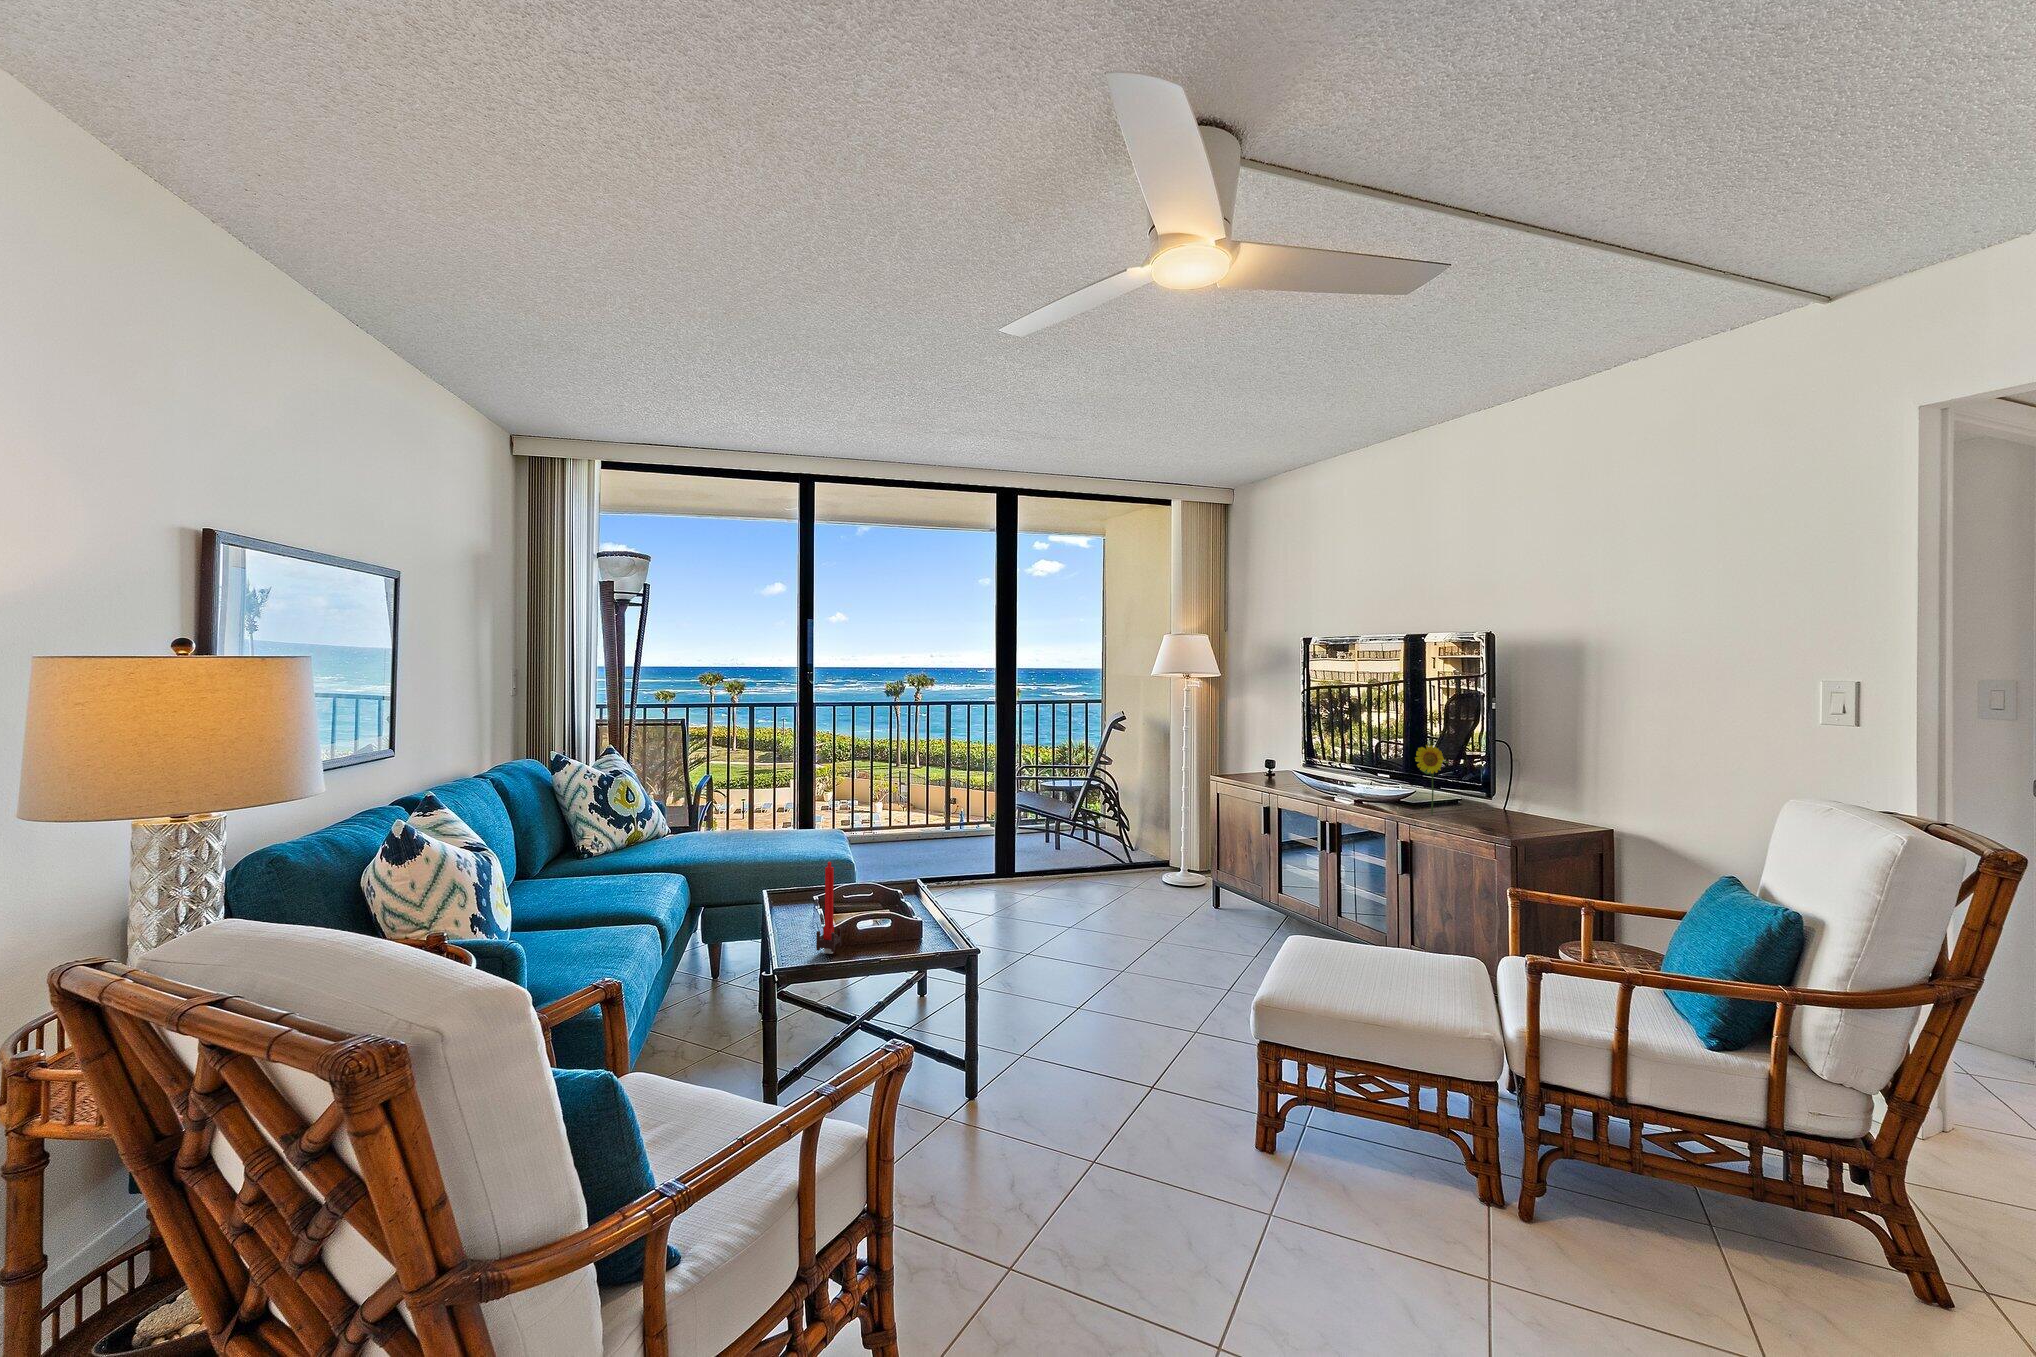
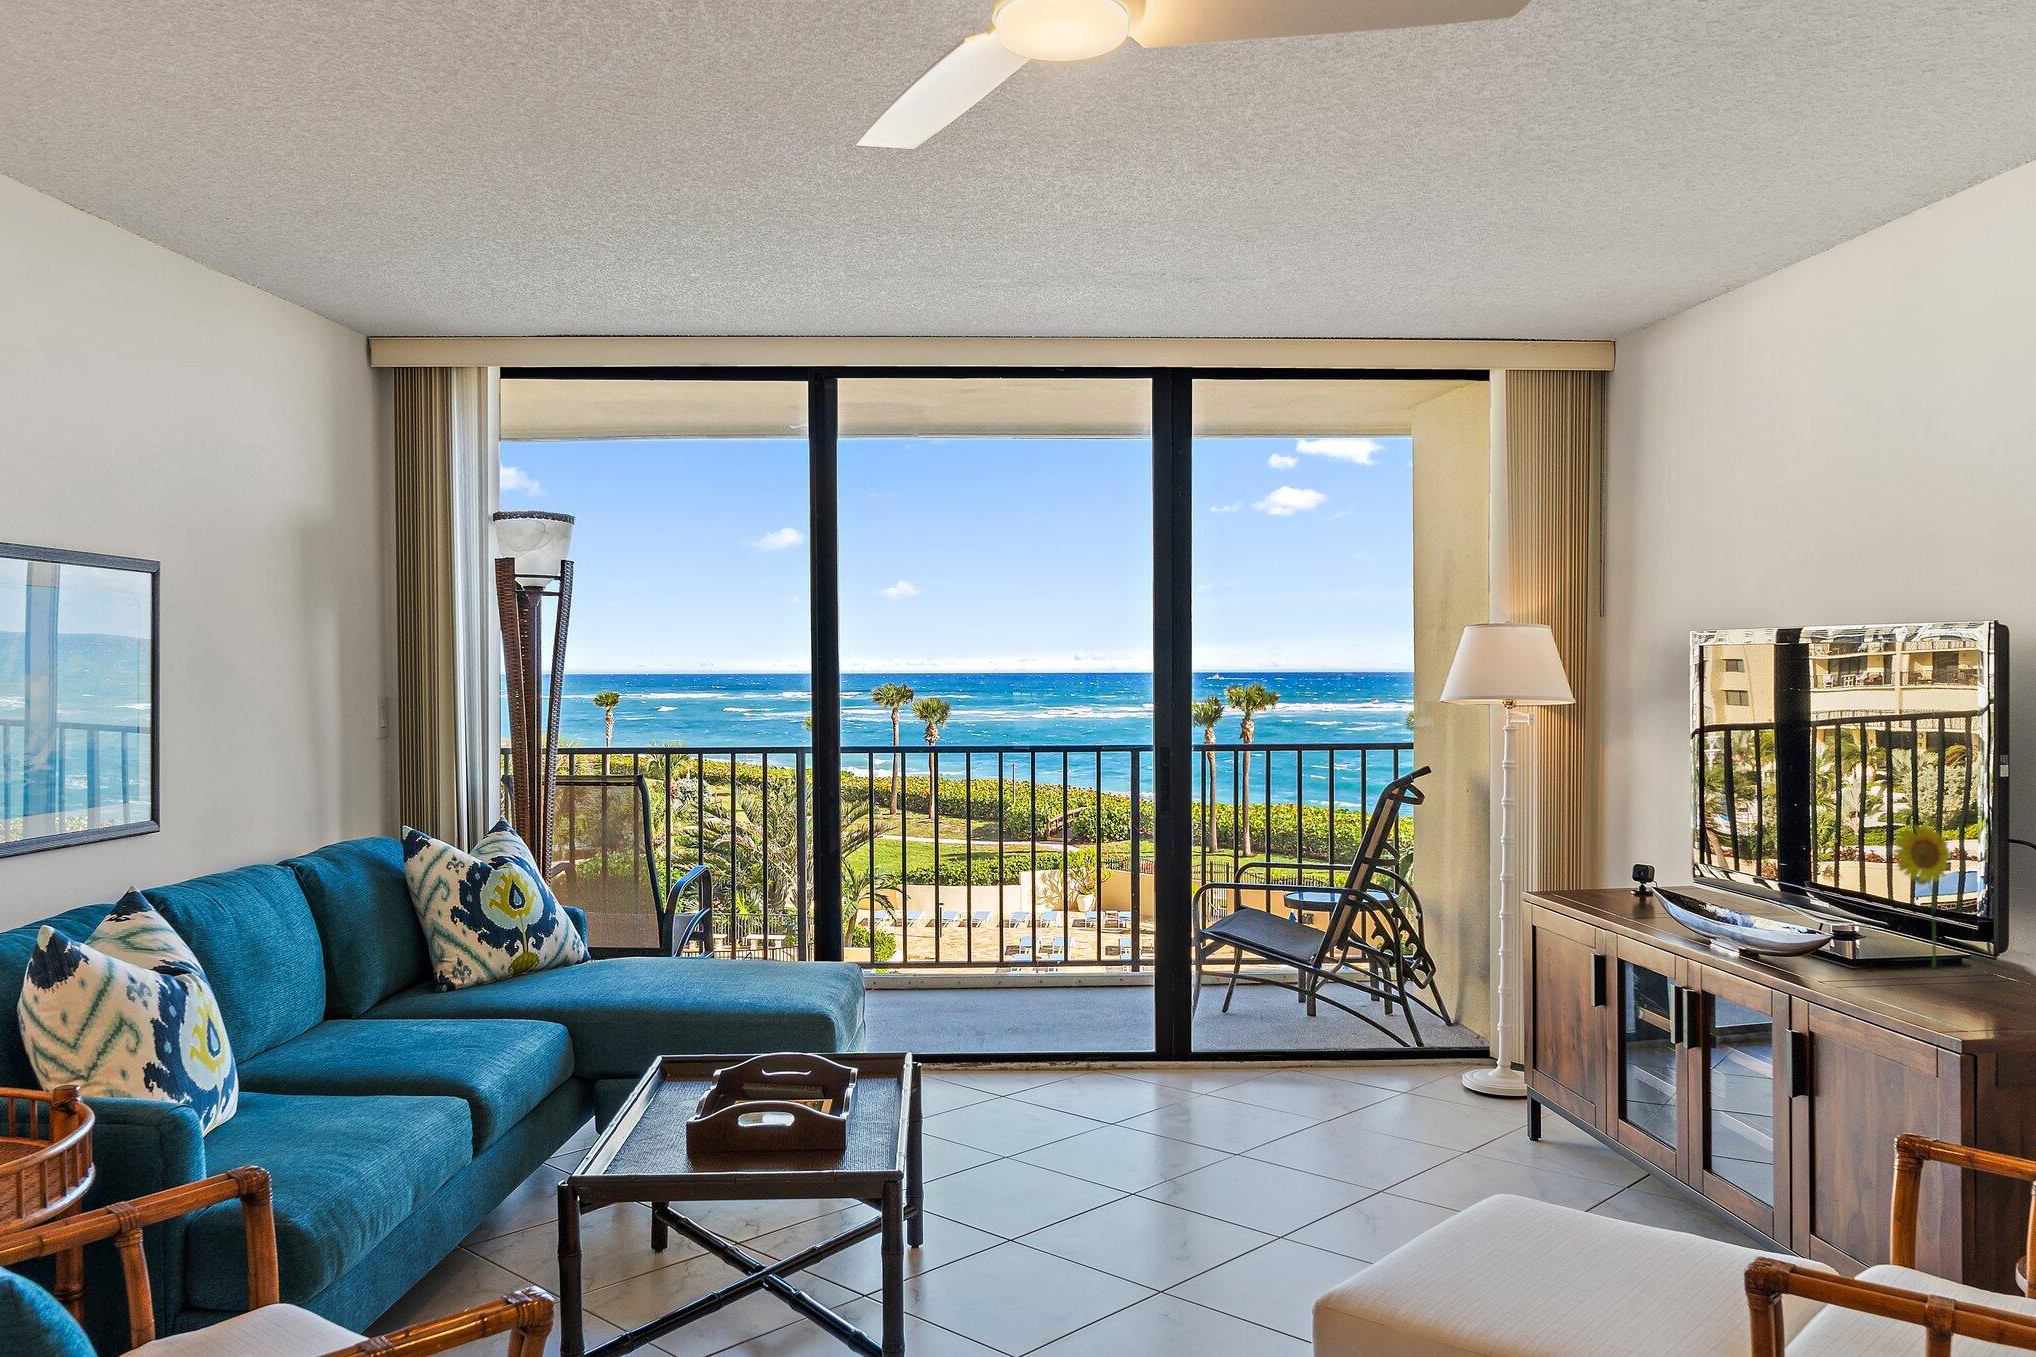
candle: present [816,862,841,954] -> none [664,1009,709,1165]

